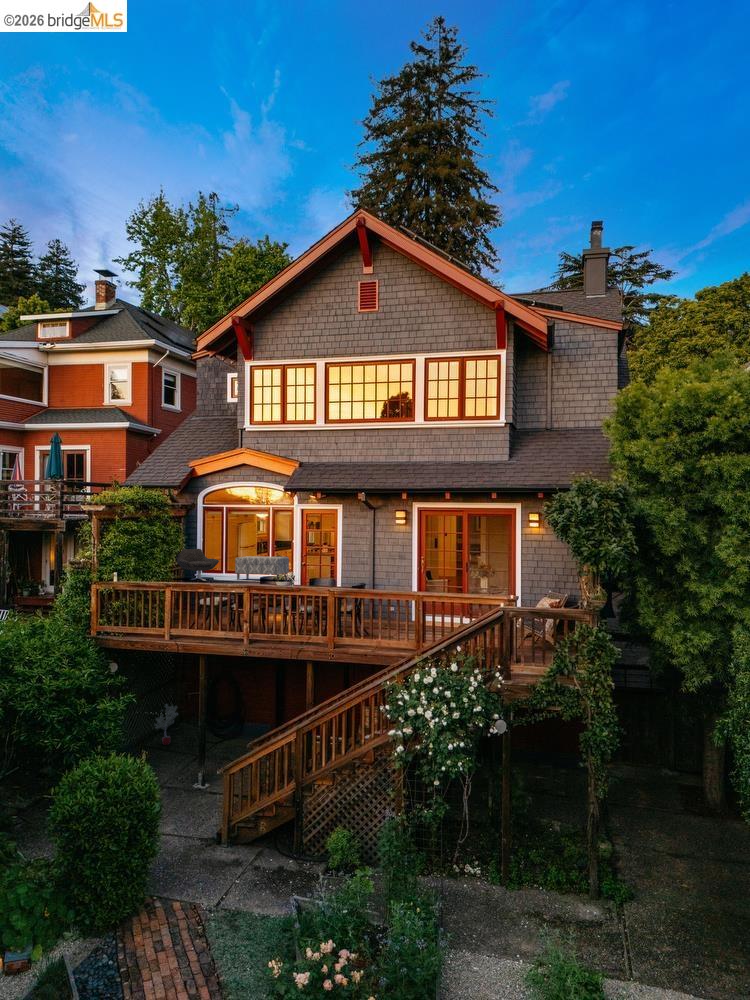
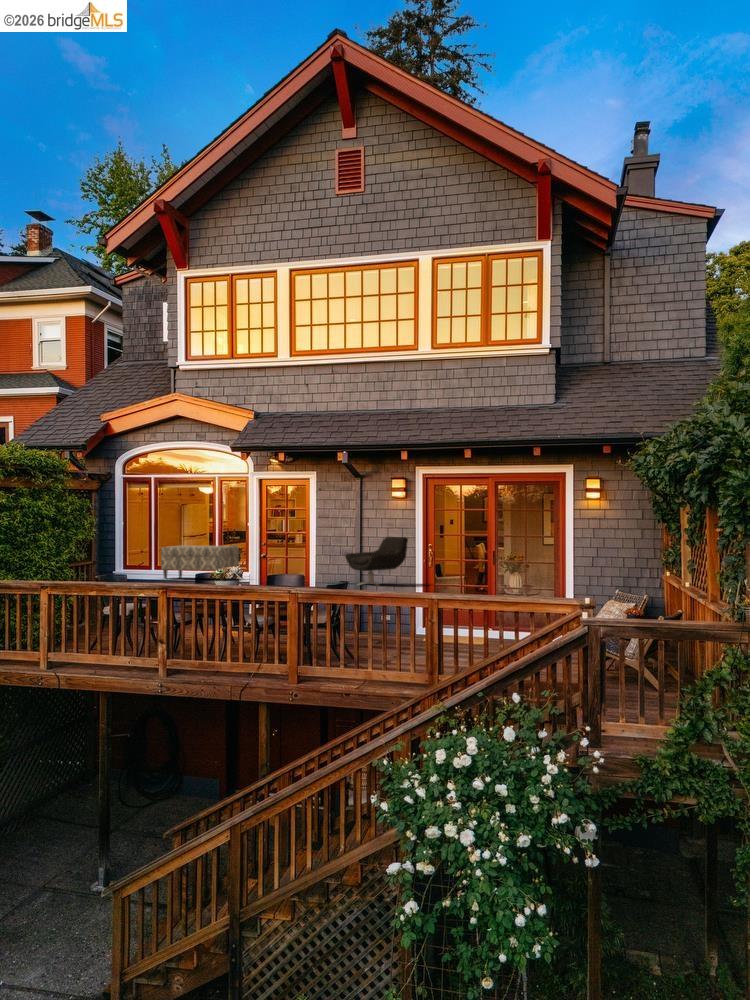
lounge chair: present [177,549,219,580] -> present [345,537,408,585]
potted tree: present [154,704,178,745] -> none [42,757,81,818]

